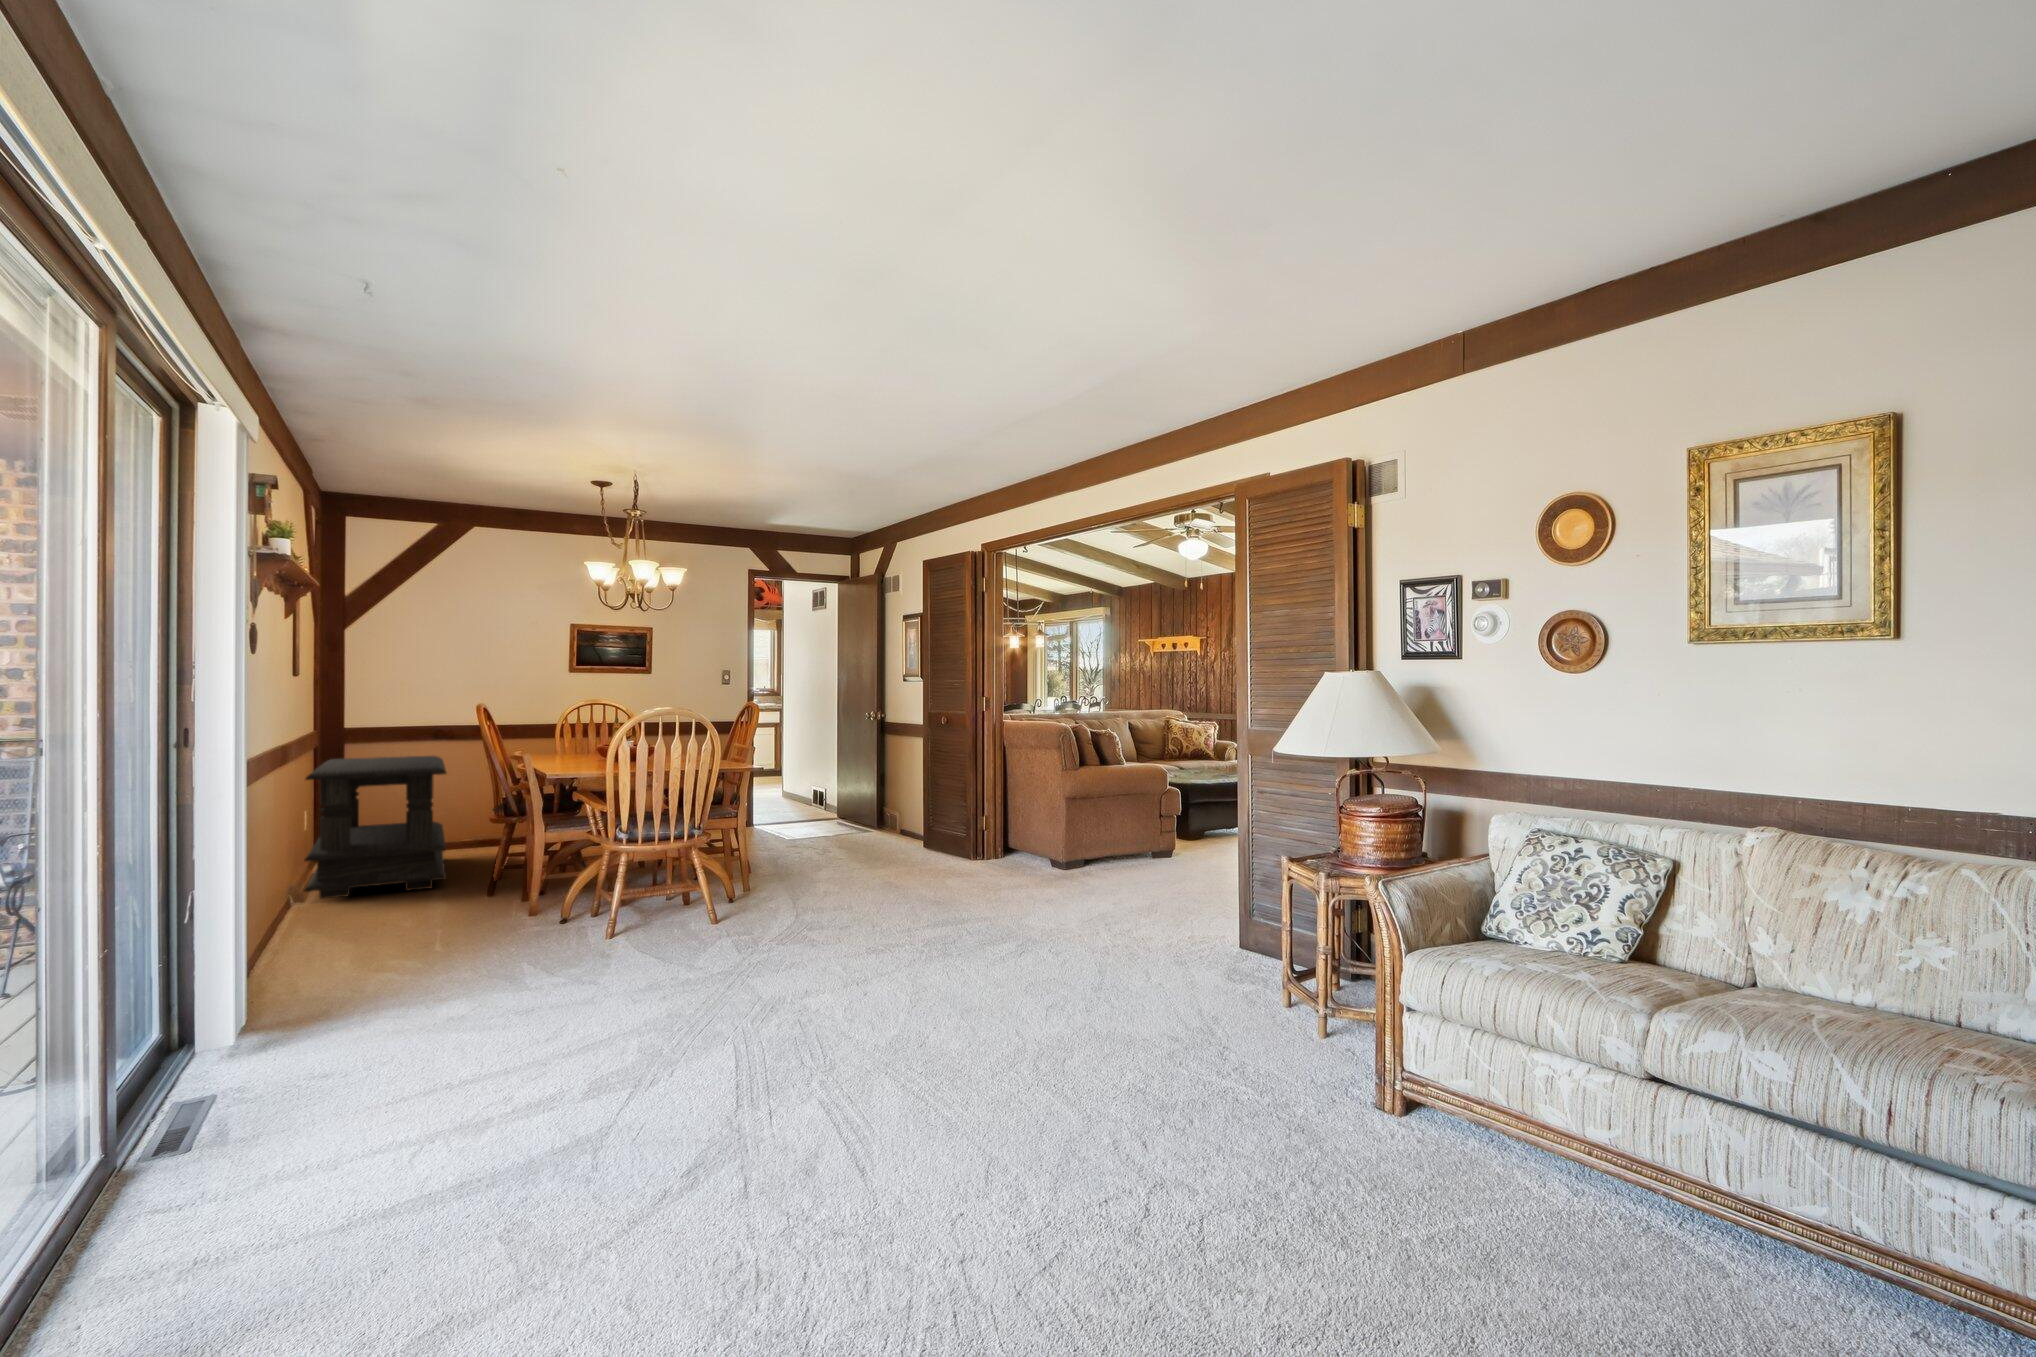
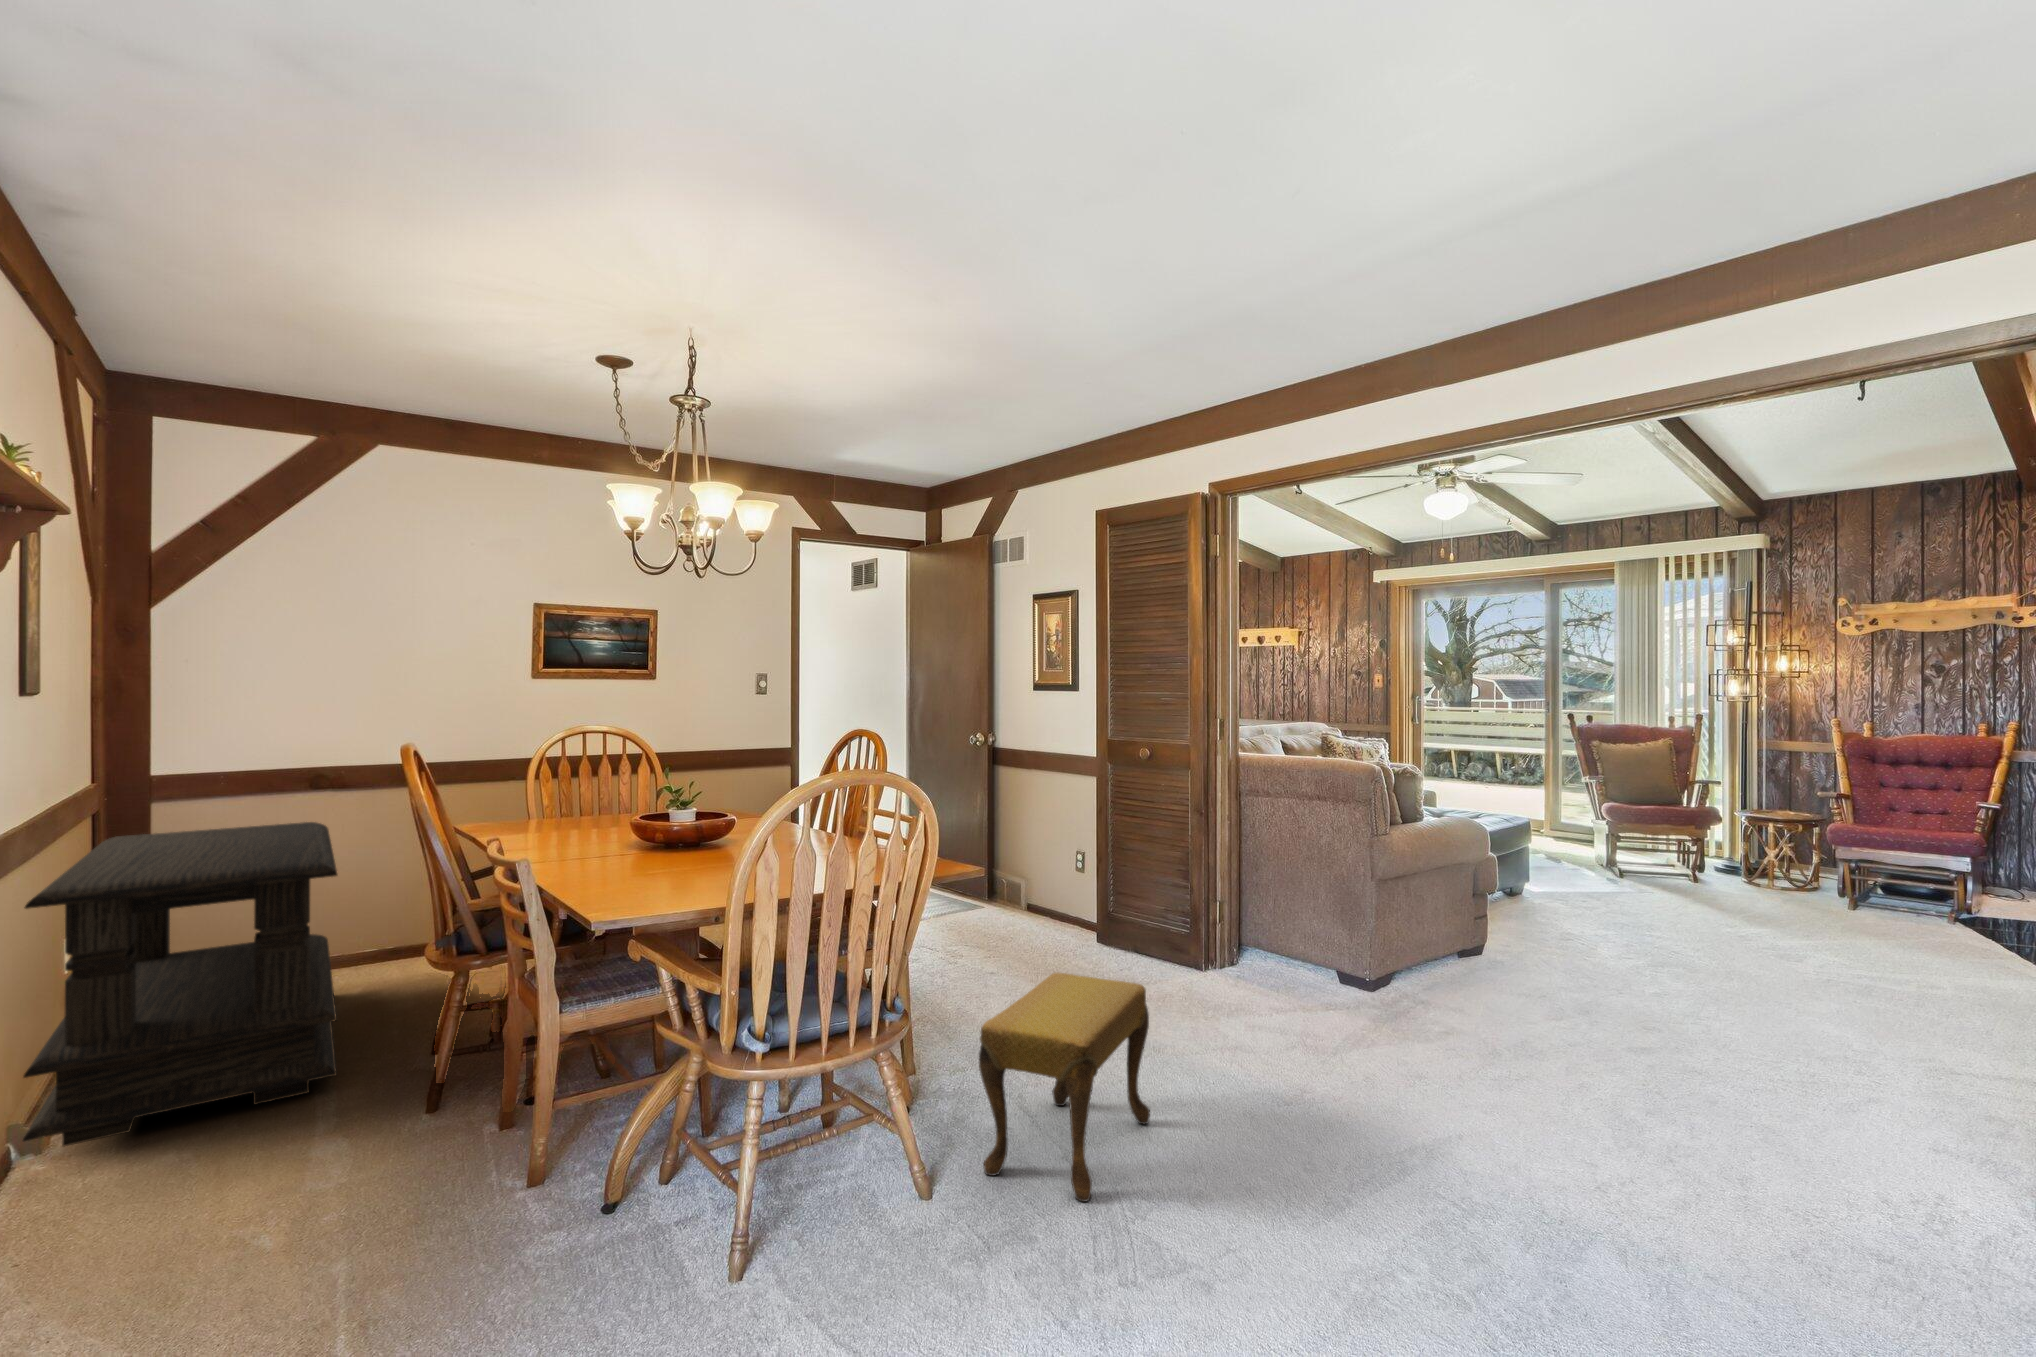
footstool: none [747,830,853,925] -> present [979,973,1150,1202]

